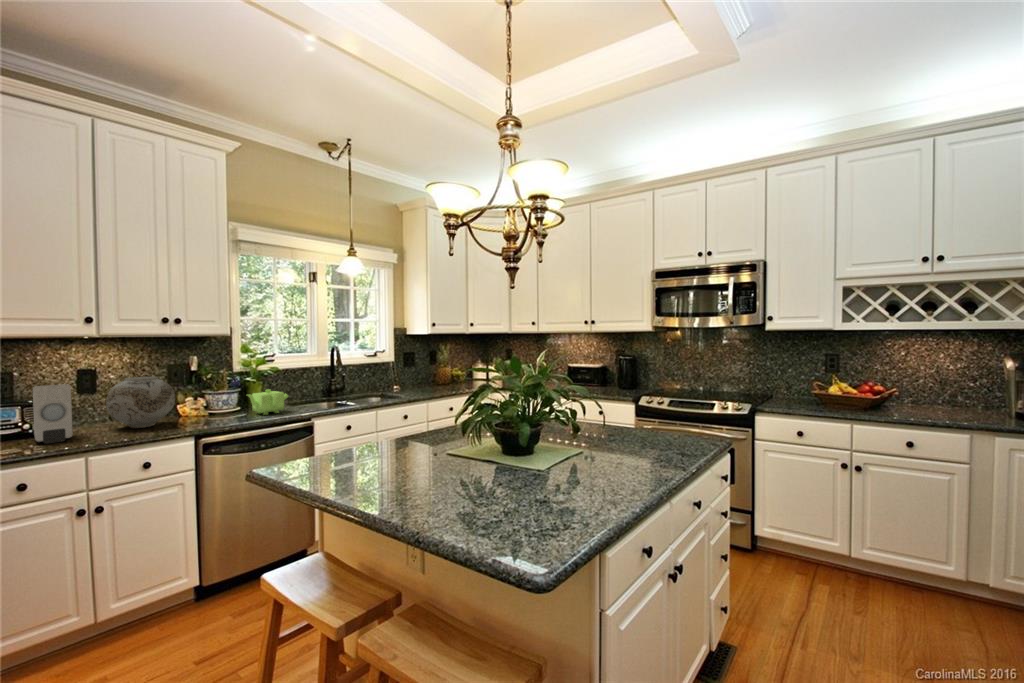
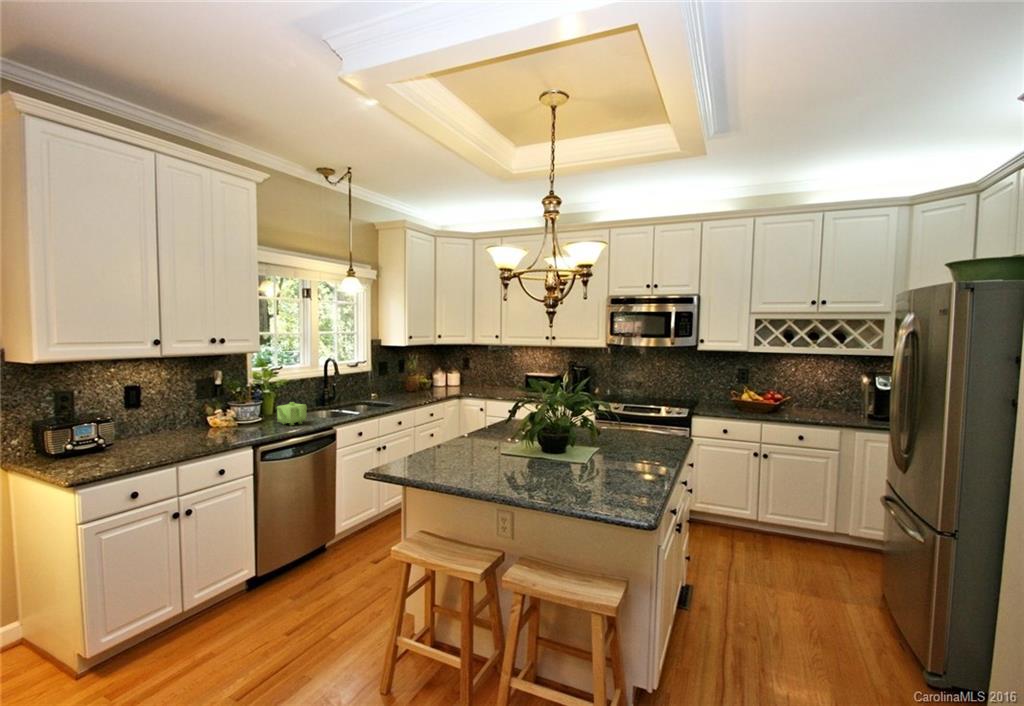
vase: present [106,377,175,428] -> none [166,393,223,440]
soap dispenser: present [33,384,72,444] -> none [114,402,157,455]

